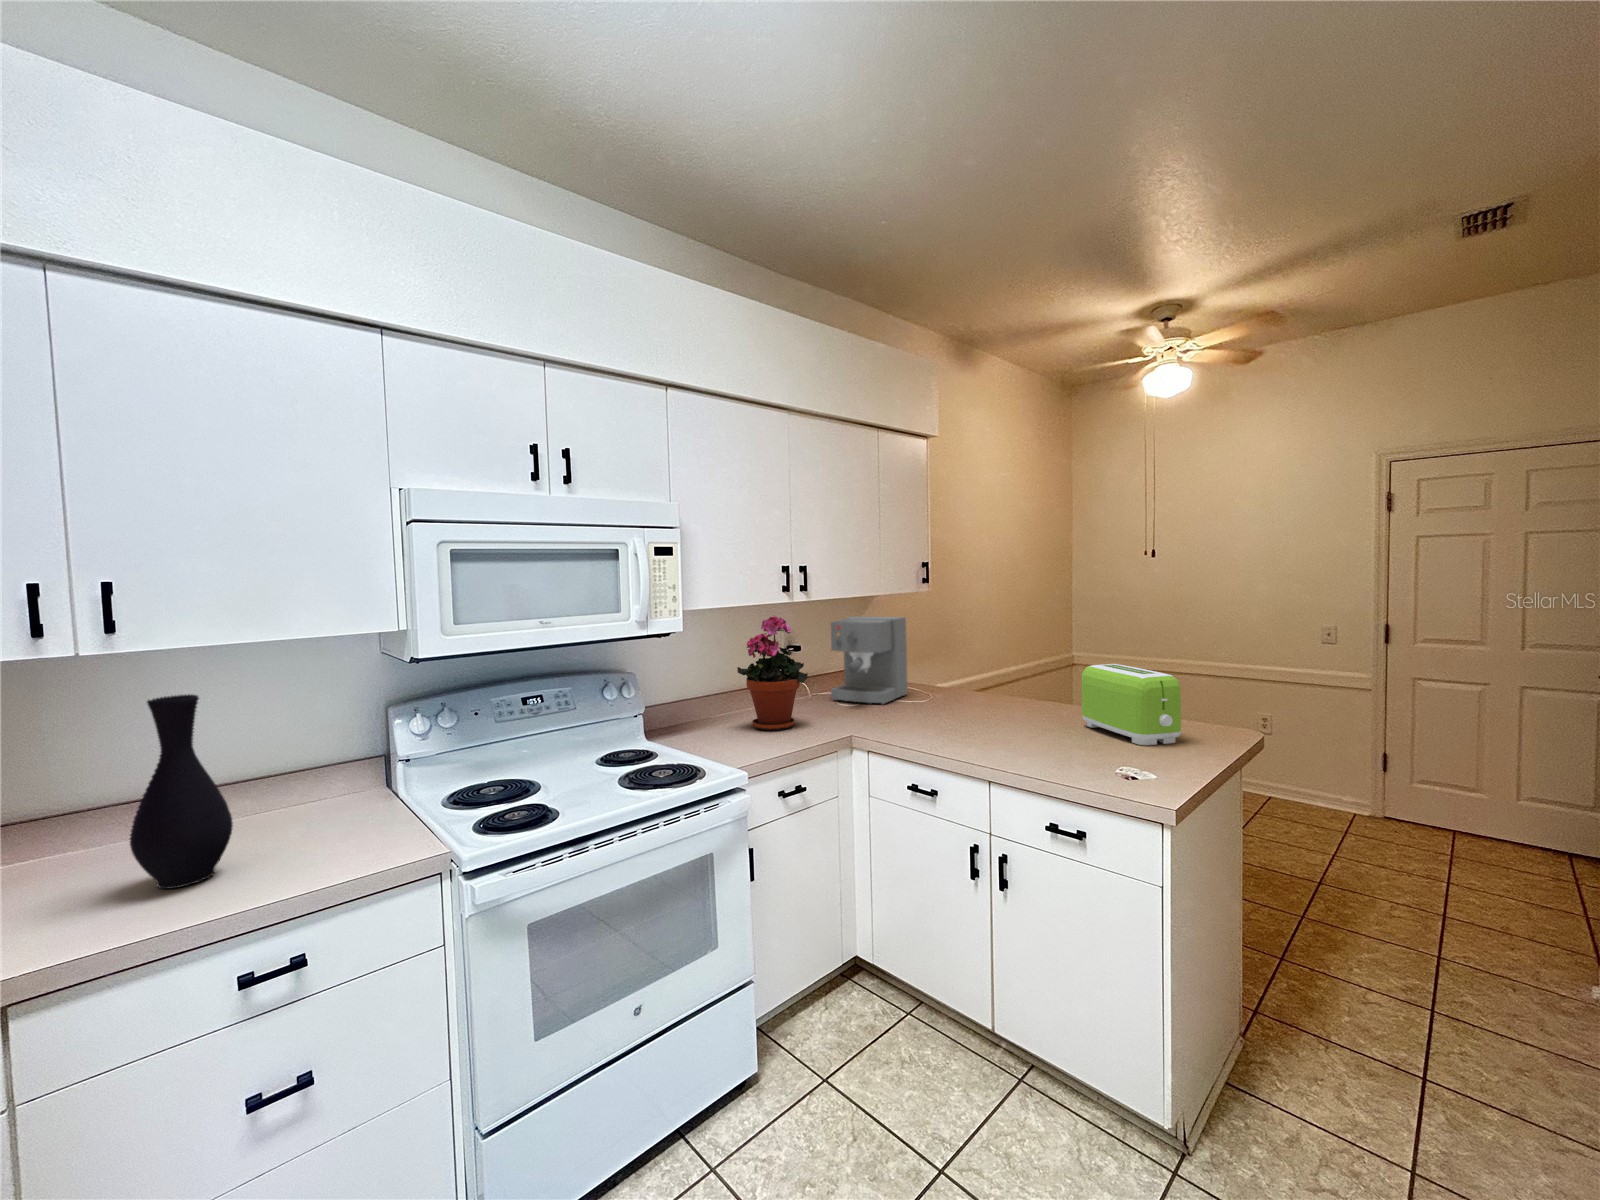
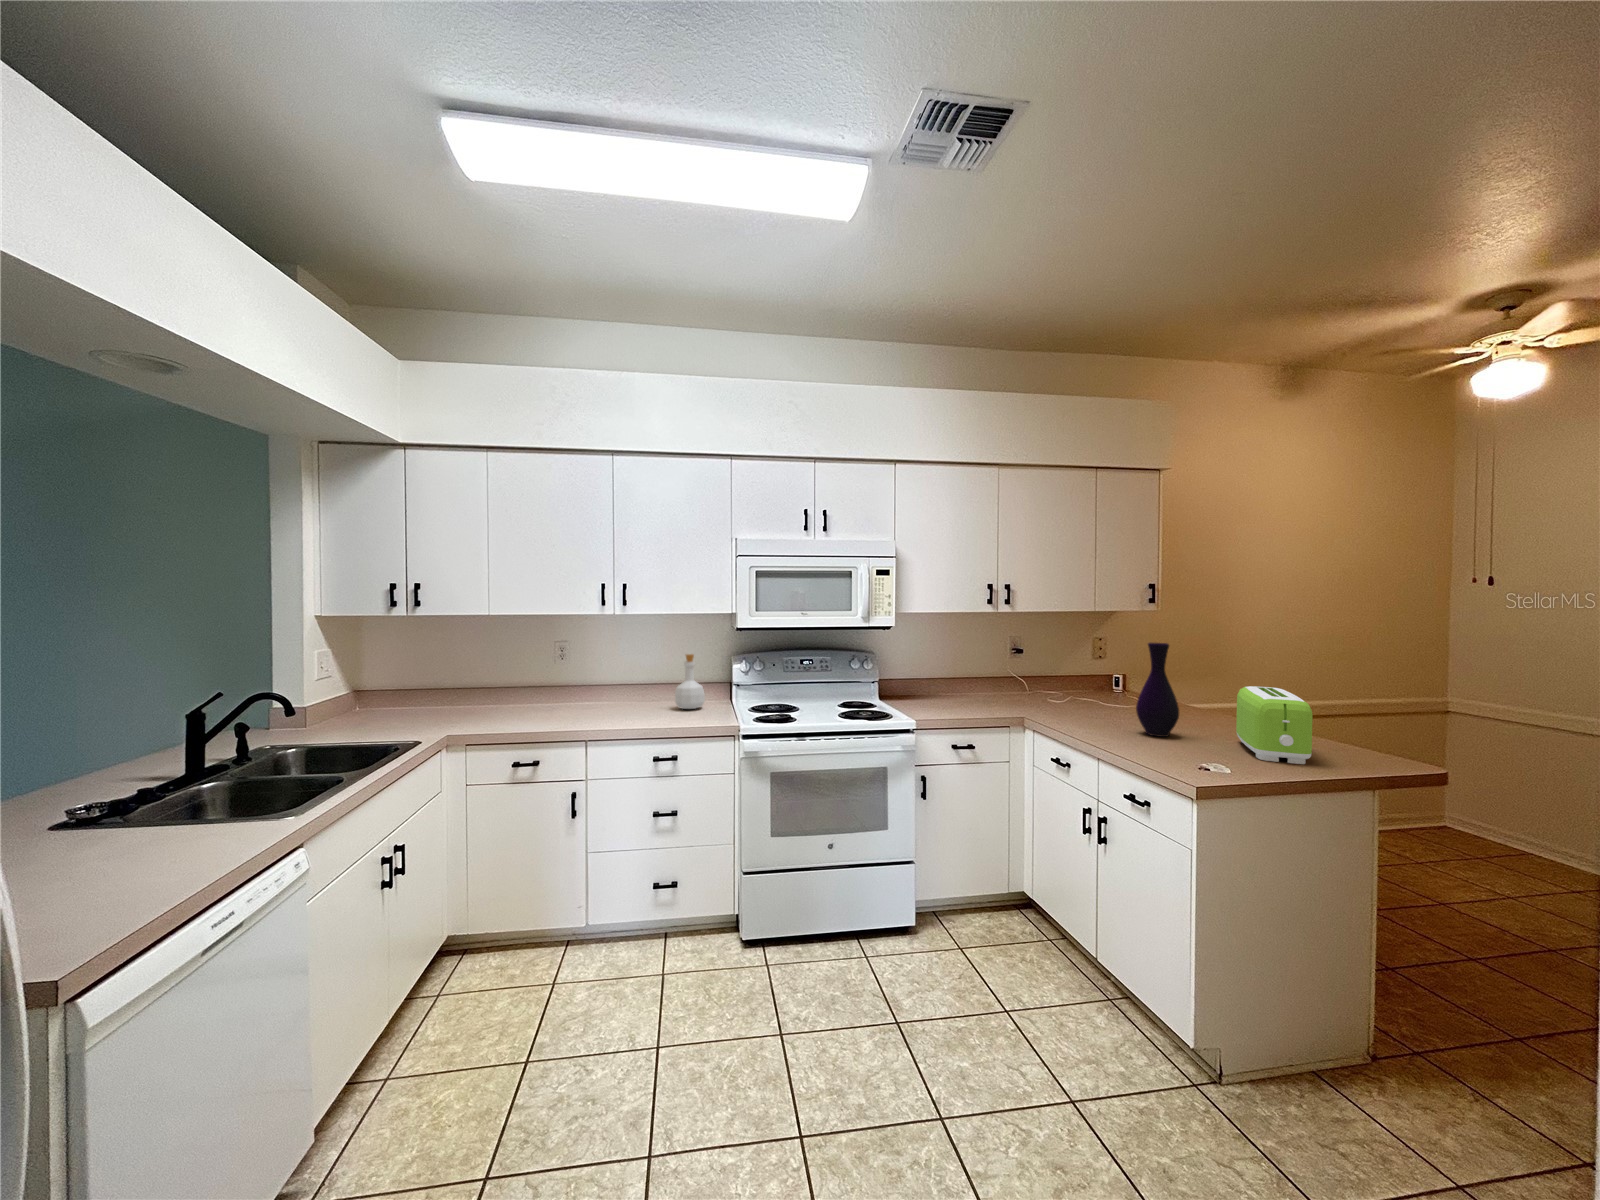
potted plant: present [737,616,808,731] -> none [950,622,1003,706]
coffee maker: present [831,616,908,705] -> none [1049,629,1124,704]
vase: present [130,694,233,889] -> present [1136,643,1179,737]
bottle: none [262,720,340,837] -> present [675,654,705,709]

